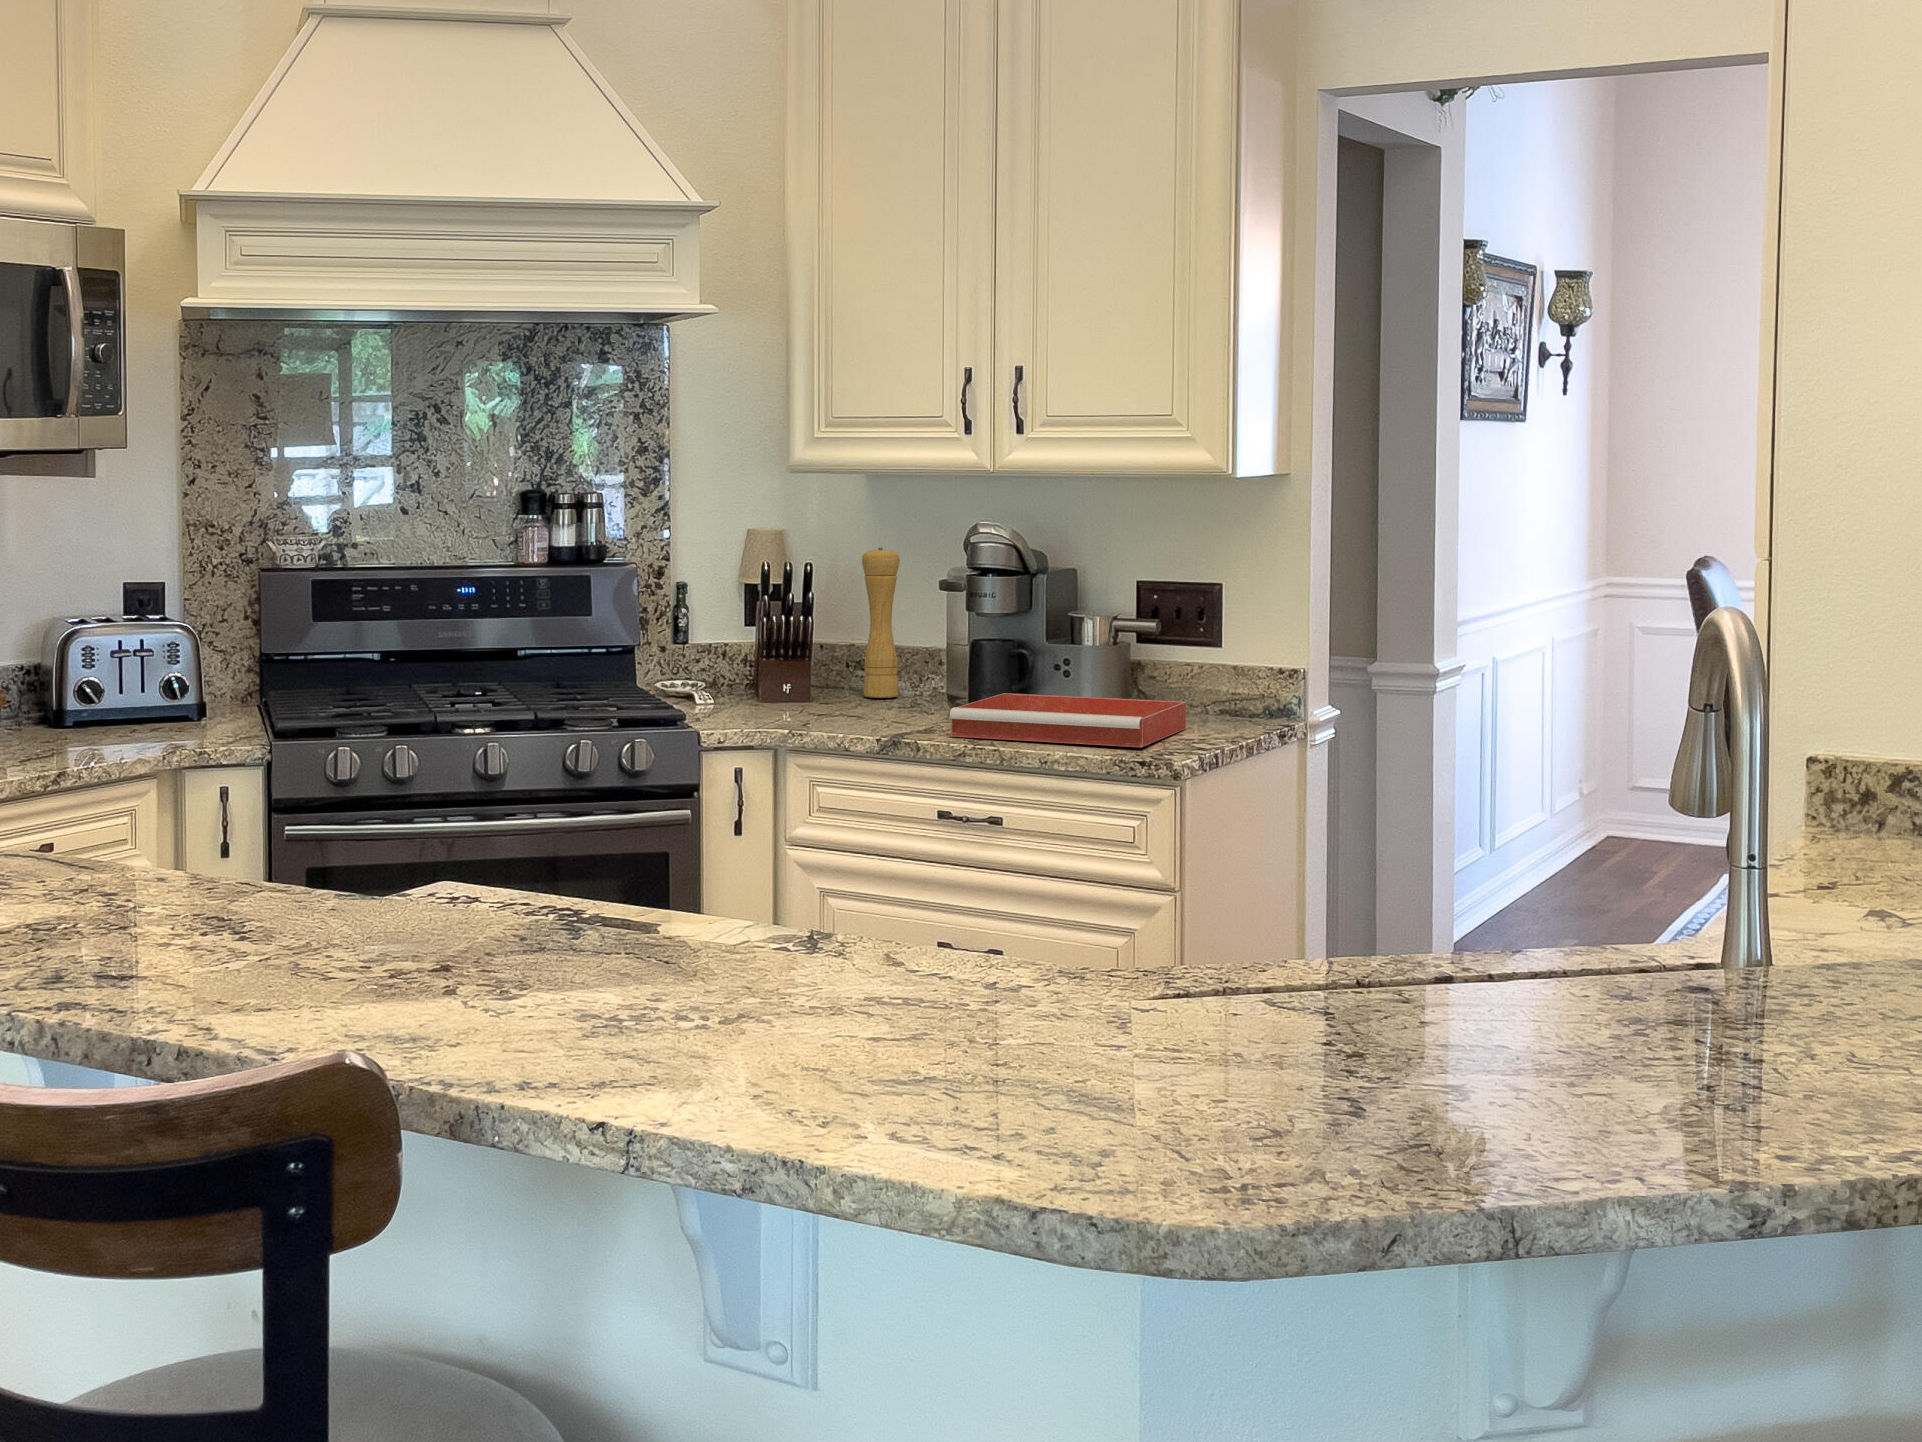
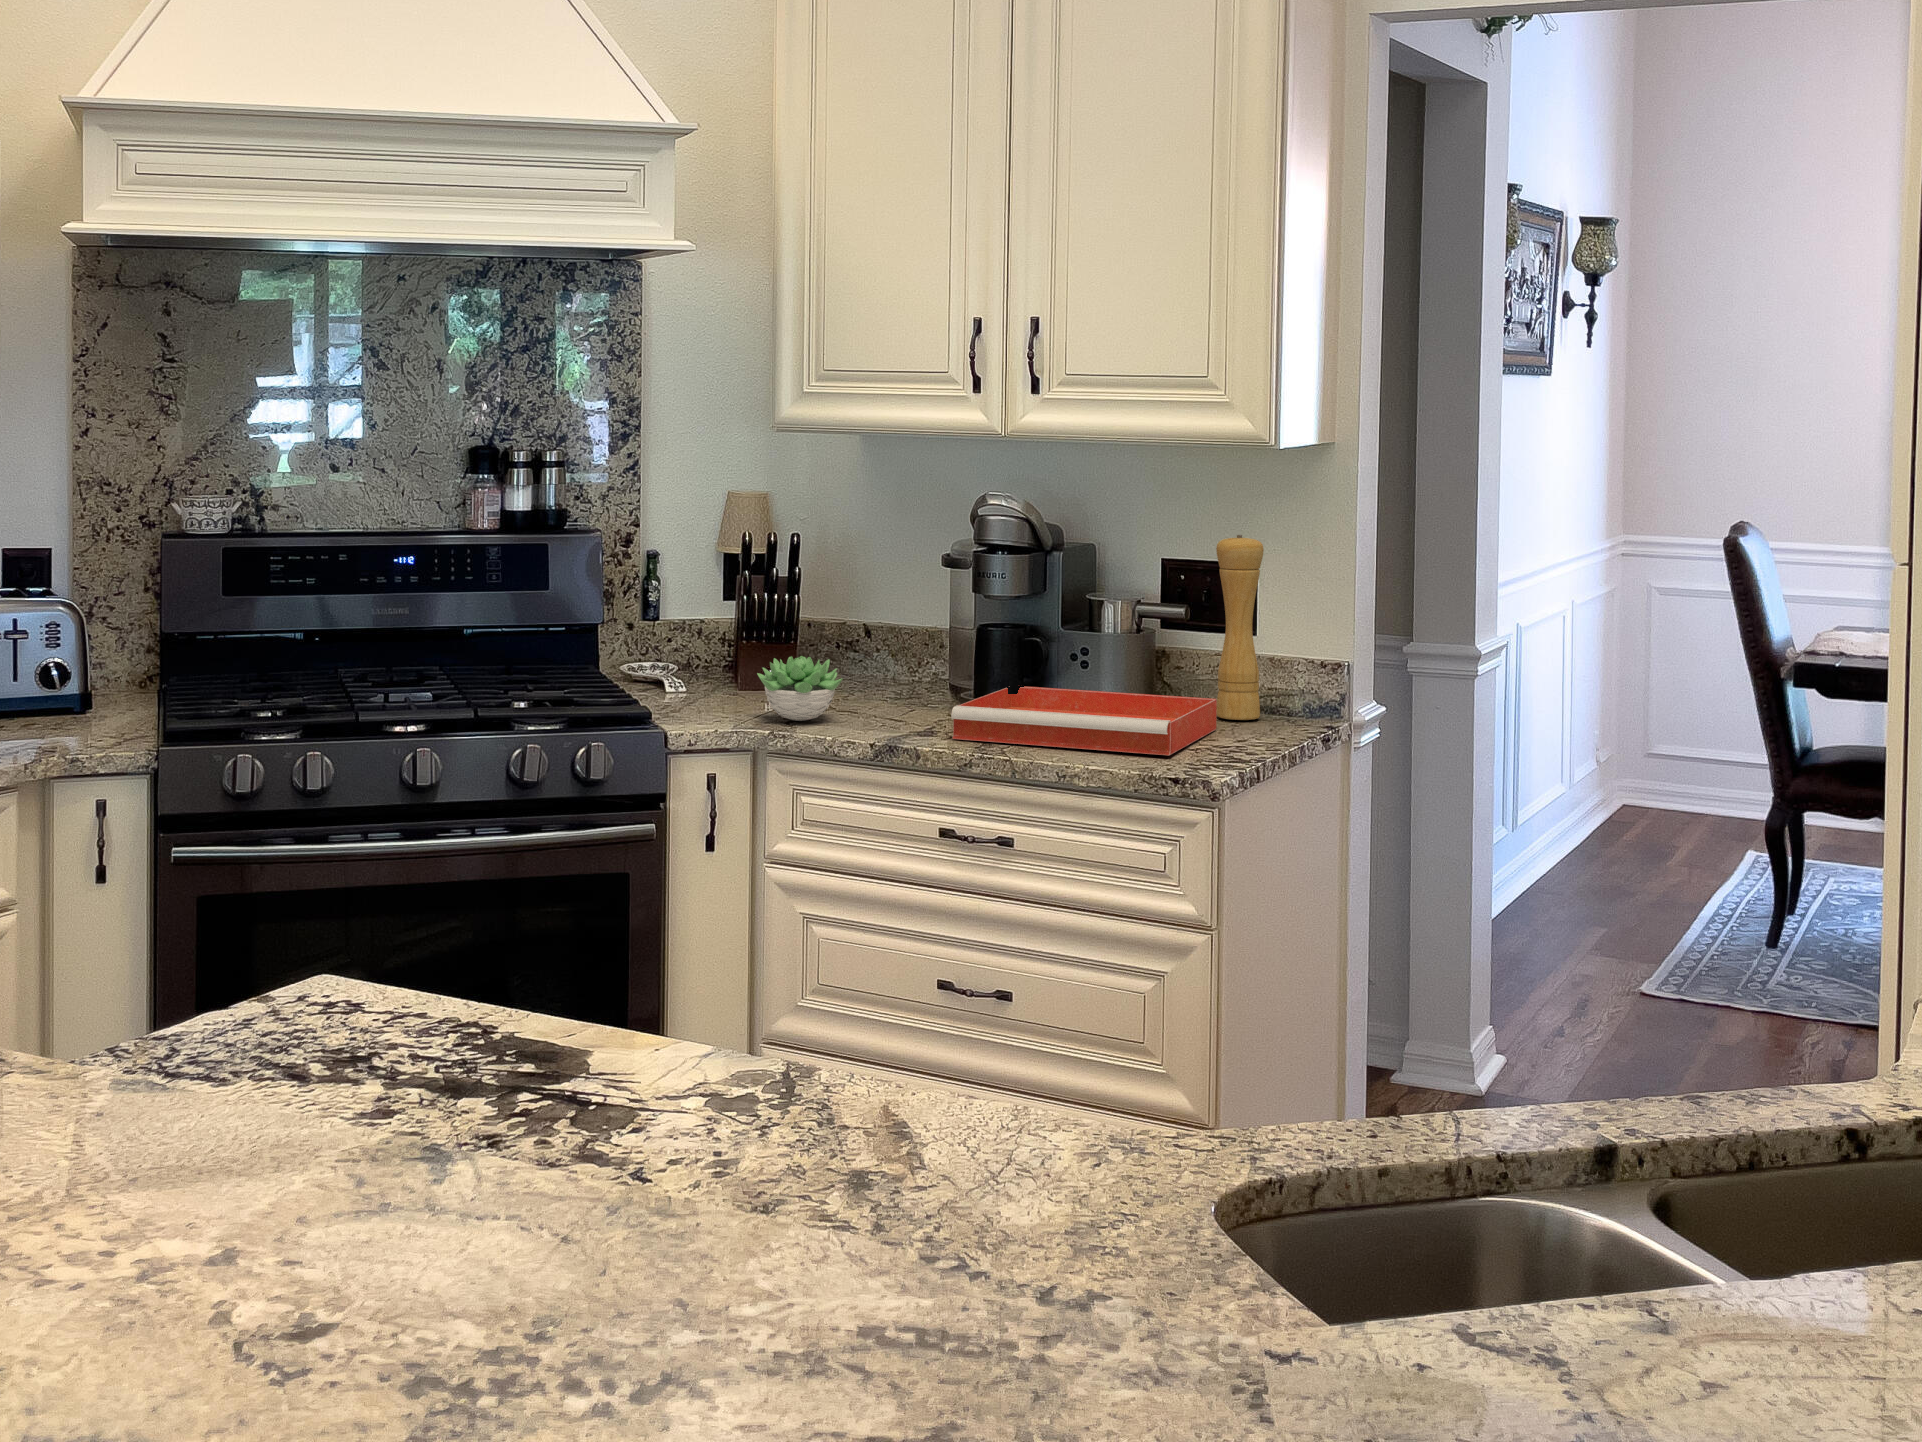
pepper mill: present [862,548,900,698] -> present [1216,535,1264,720]
succulent plant: none [779,667,855,723] -> present [757,656,843,721]

